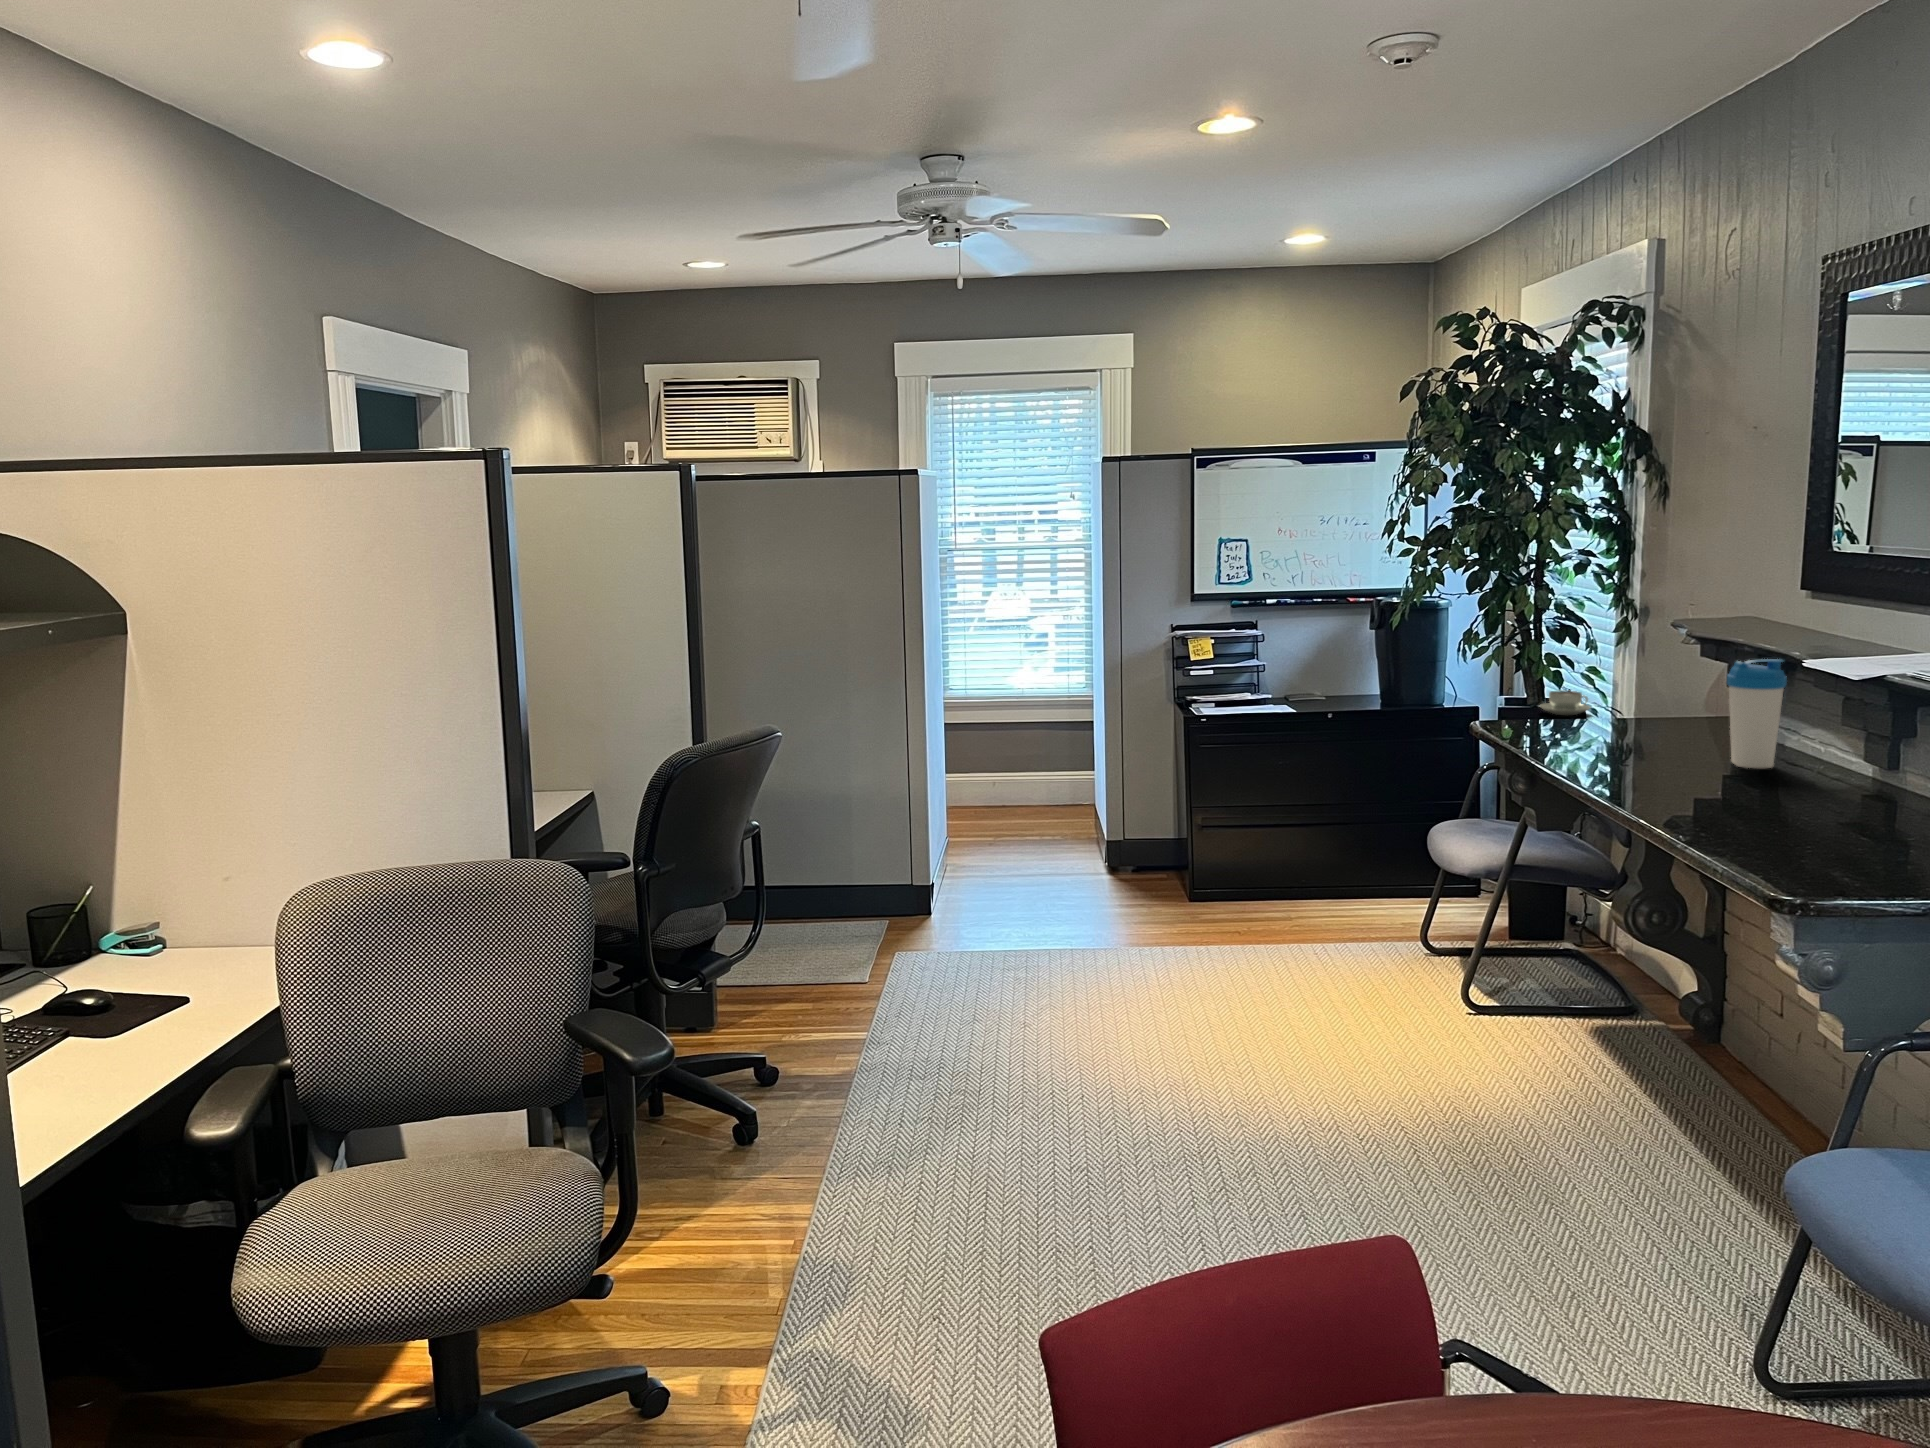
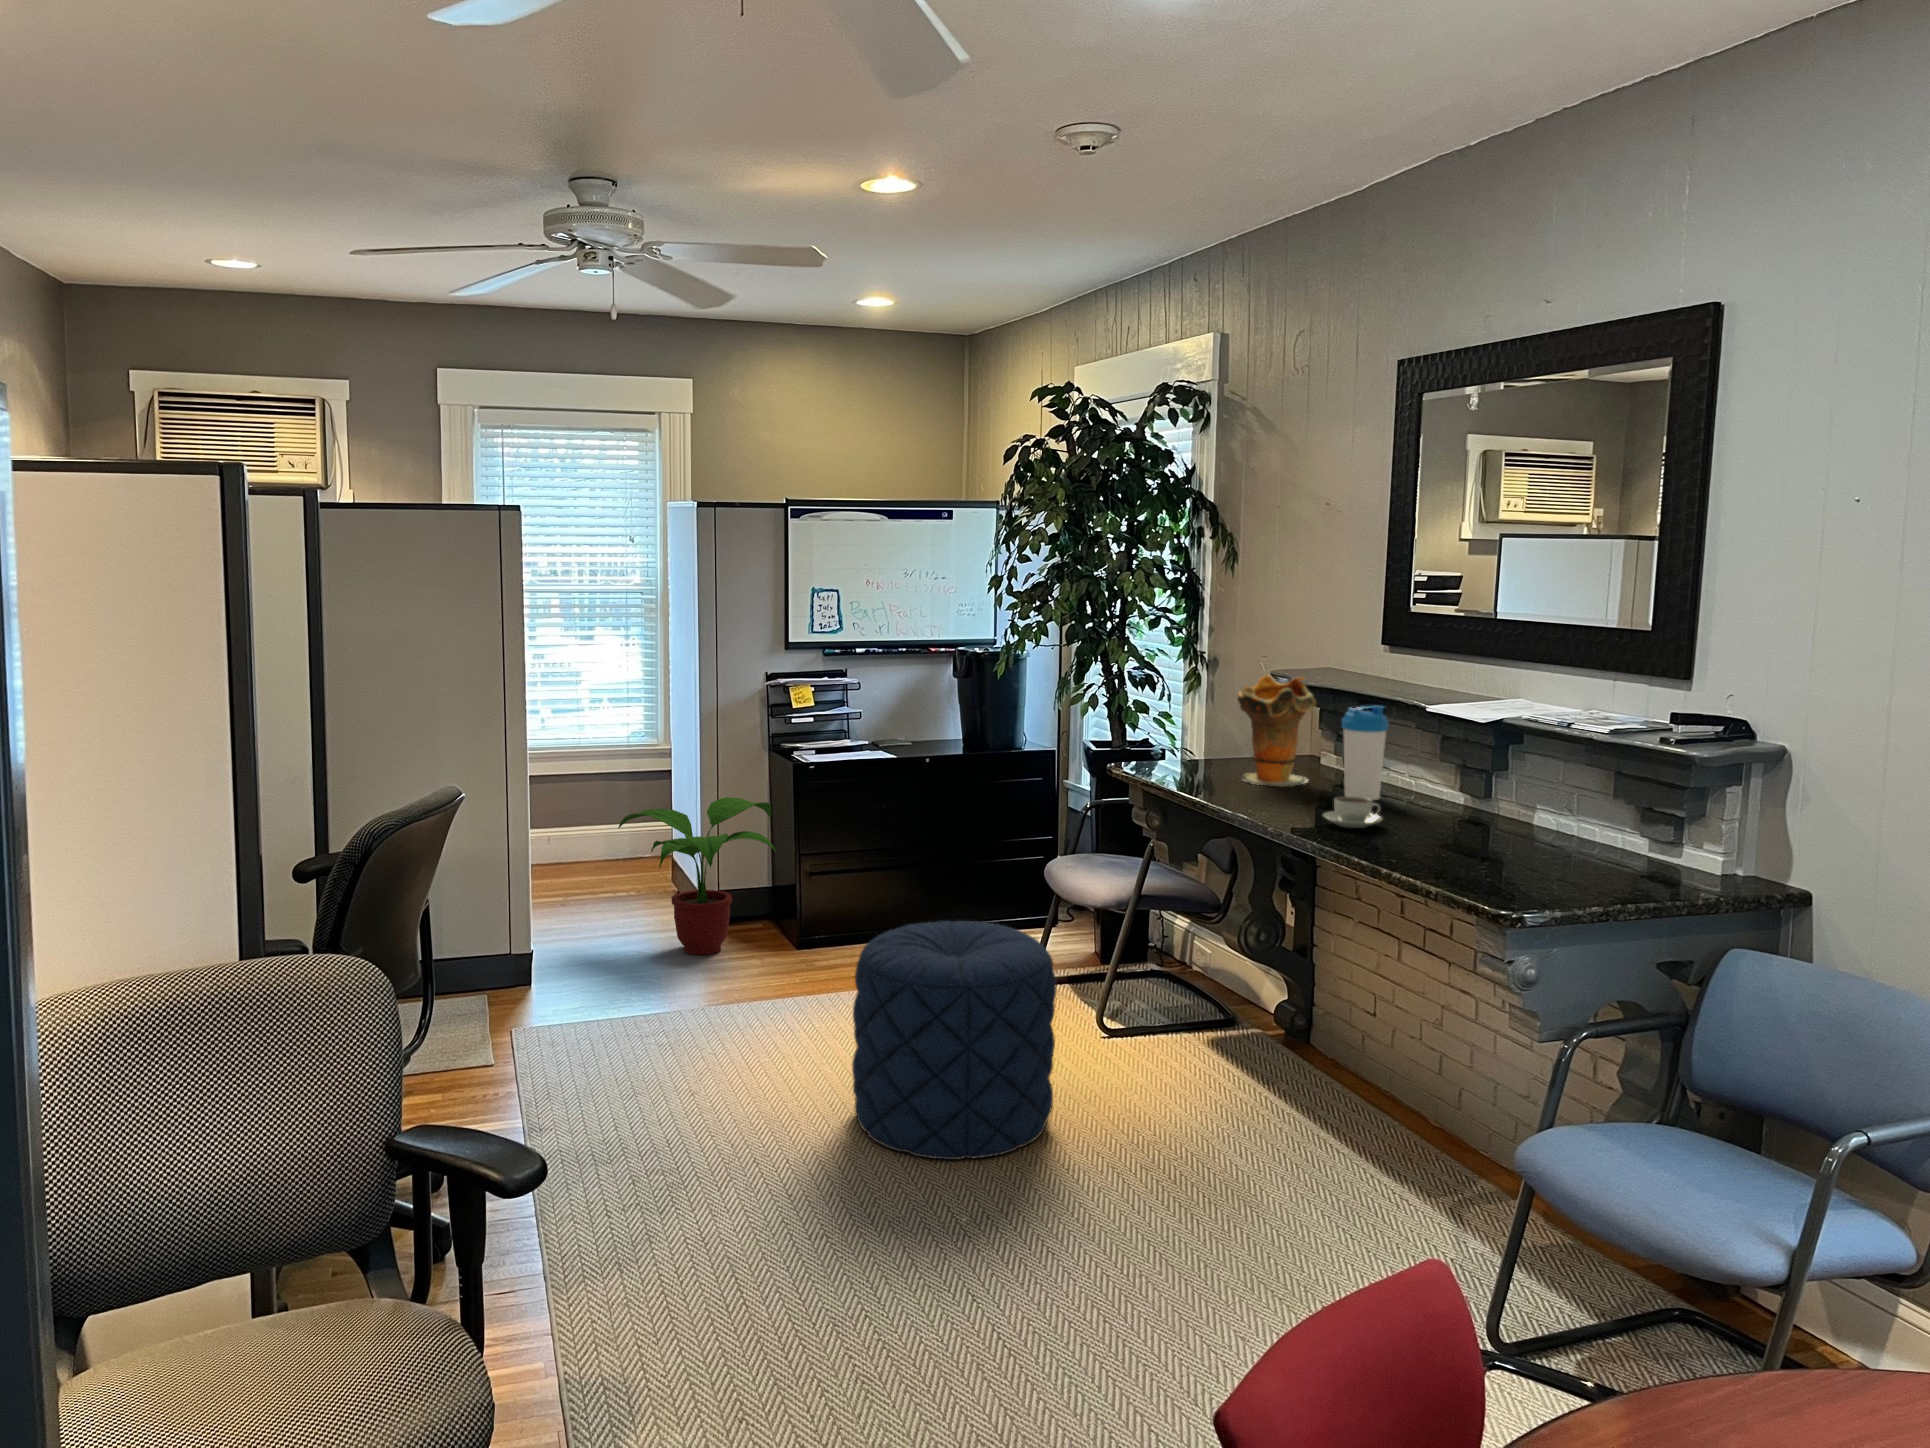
decorative vase: none [1615,625,1711,750] -> present [1238,675,1316,786]
coffee cup: present [1540,690,1590,715] -> present [1323,797,1382,828]
potted plant: none [1027,746,1174,896] -> present [619,797,776,955]
pouf: none [1162,873,1372,1111] -> present [852,921,1057,1160]

